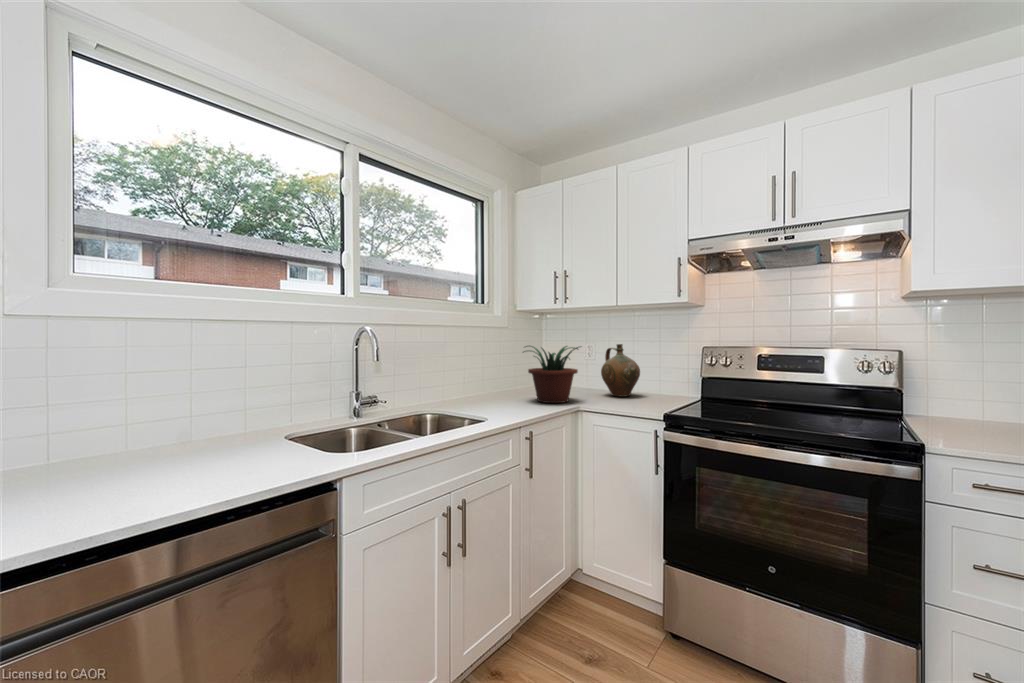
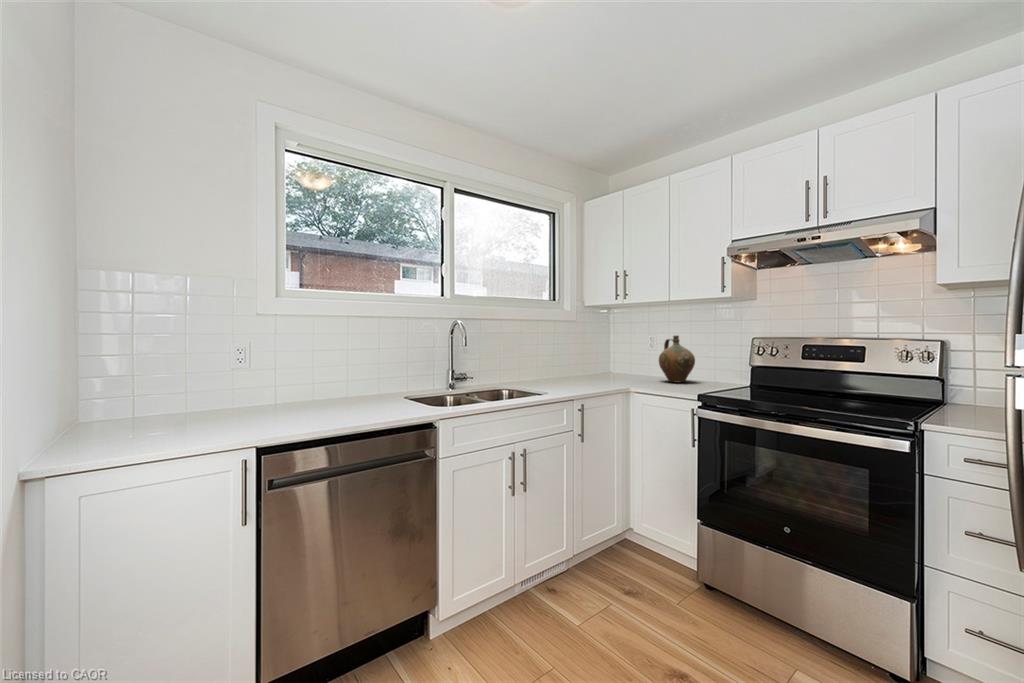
potted plant: present [524,346,578,403] -> none [585,336,637,385]

